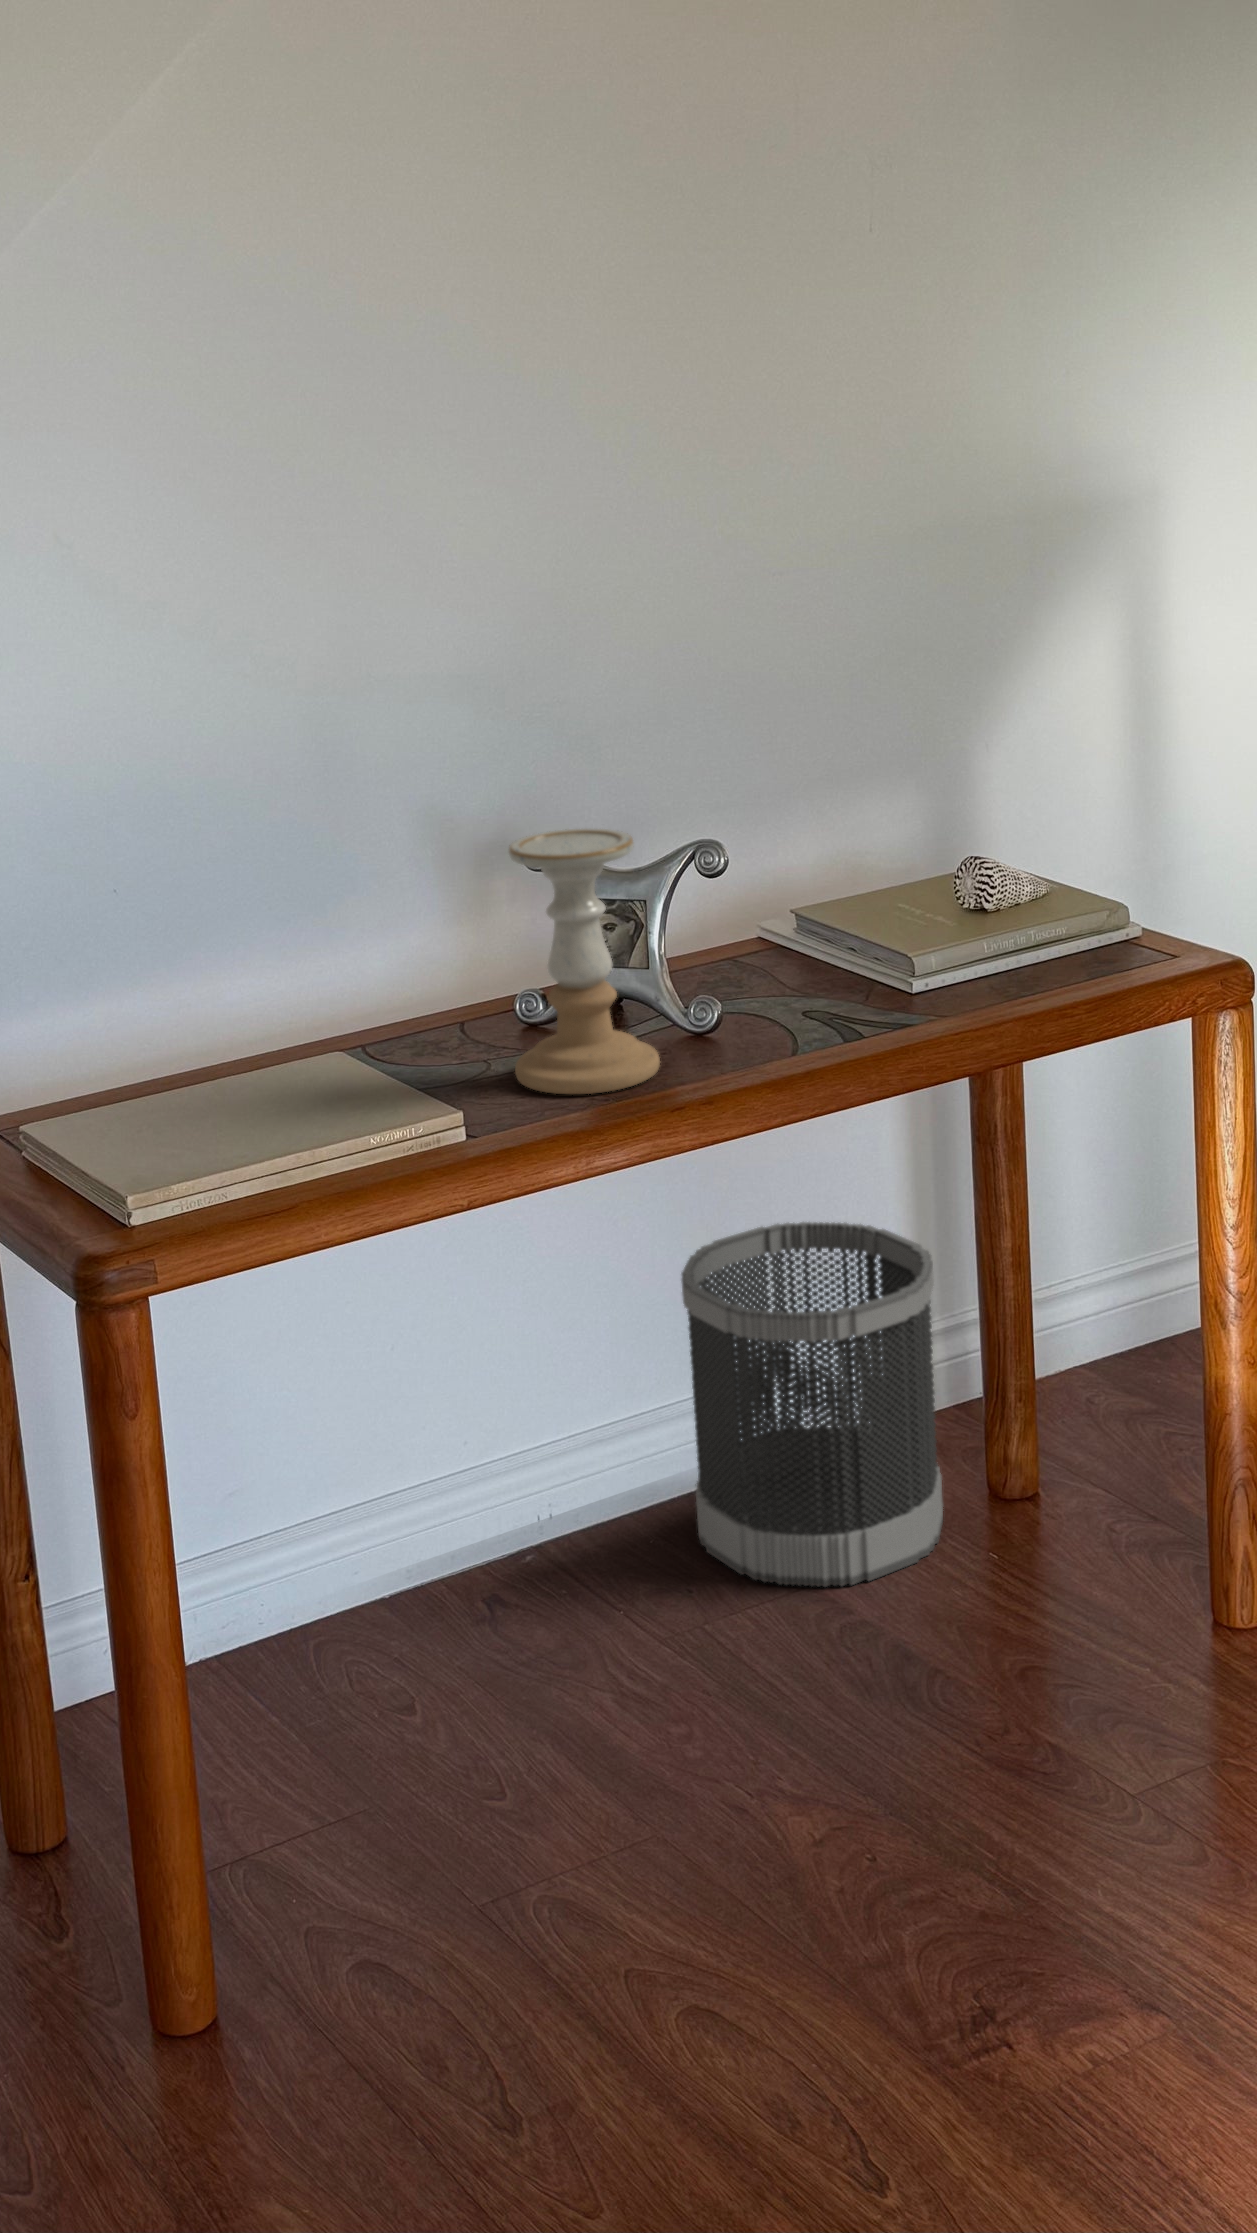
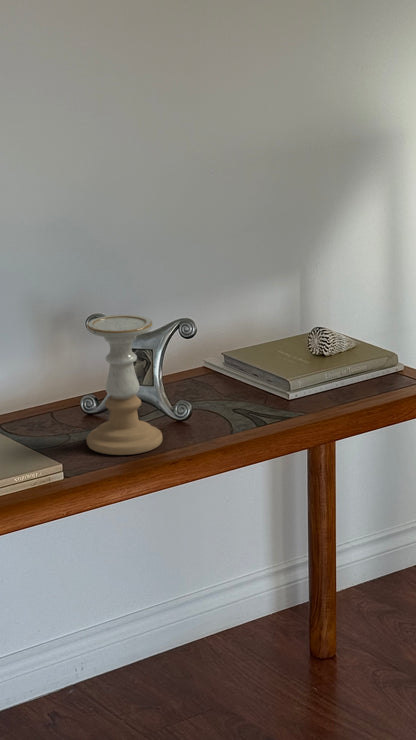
wastebasket: present [682,1222,943,1587] -> none [158,513,291,705]

